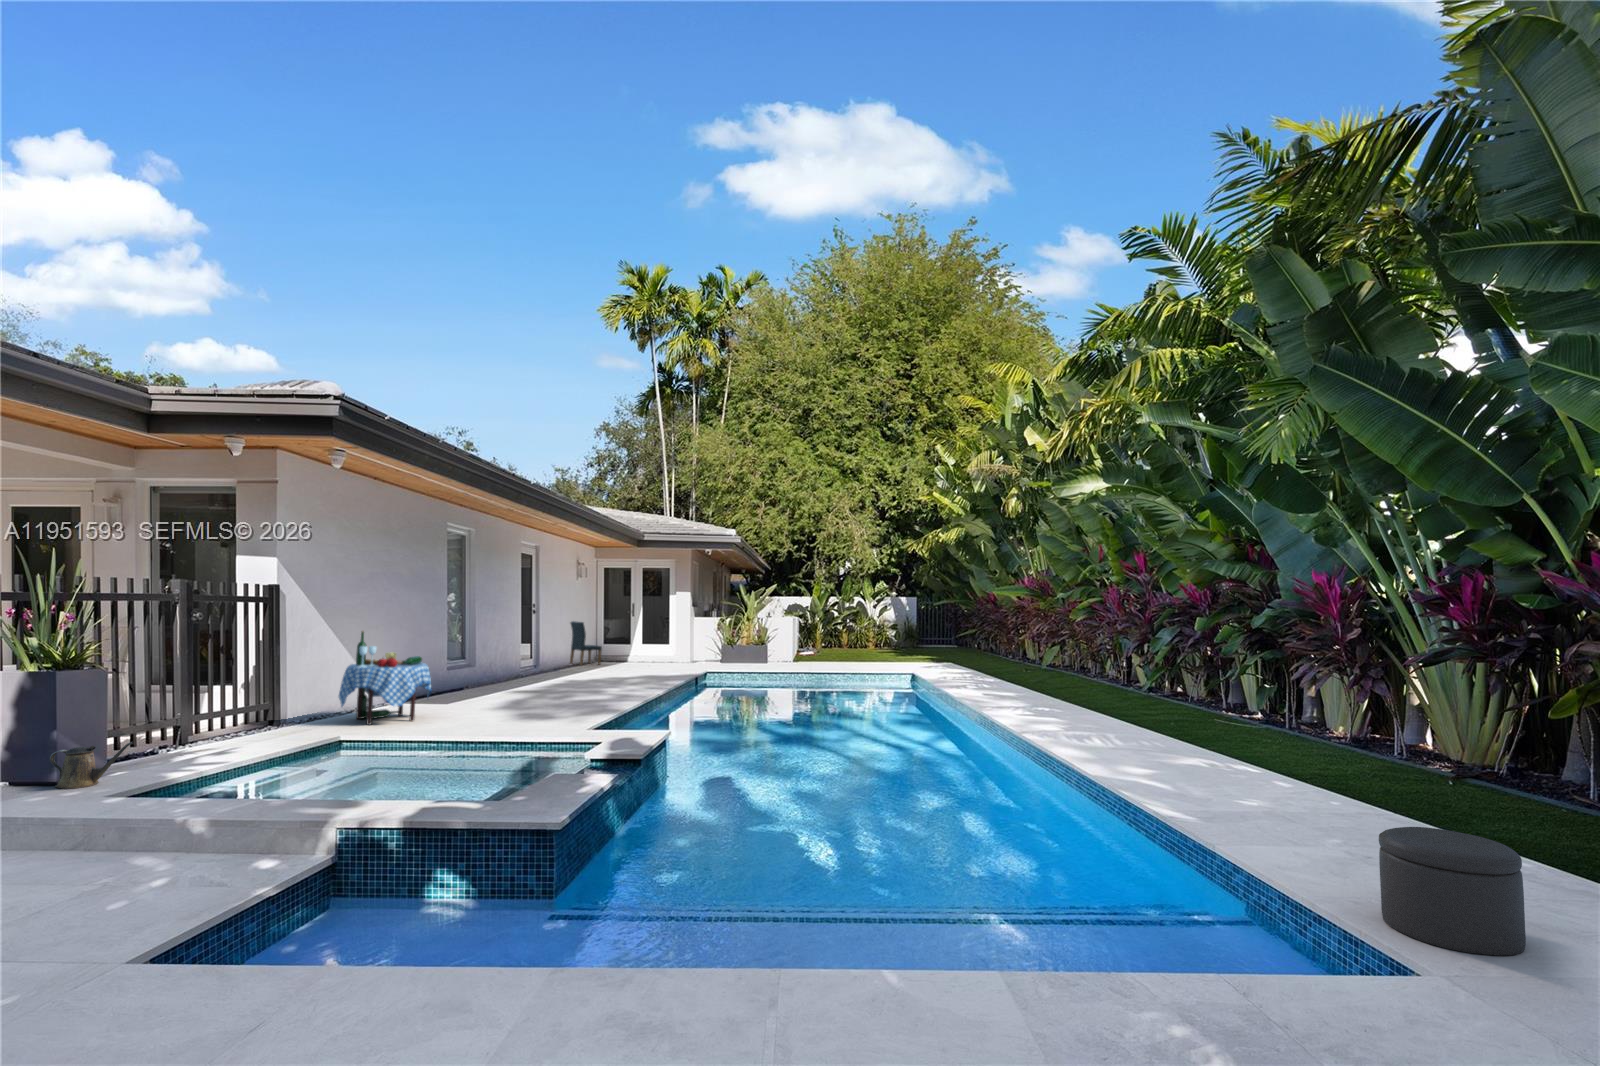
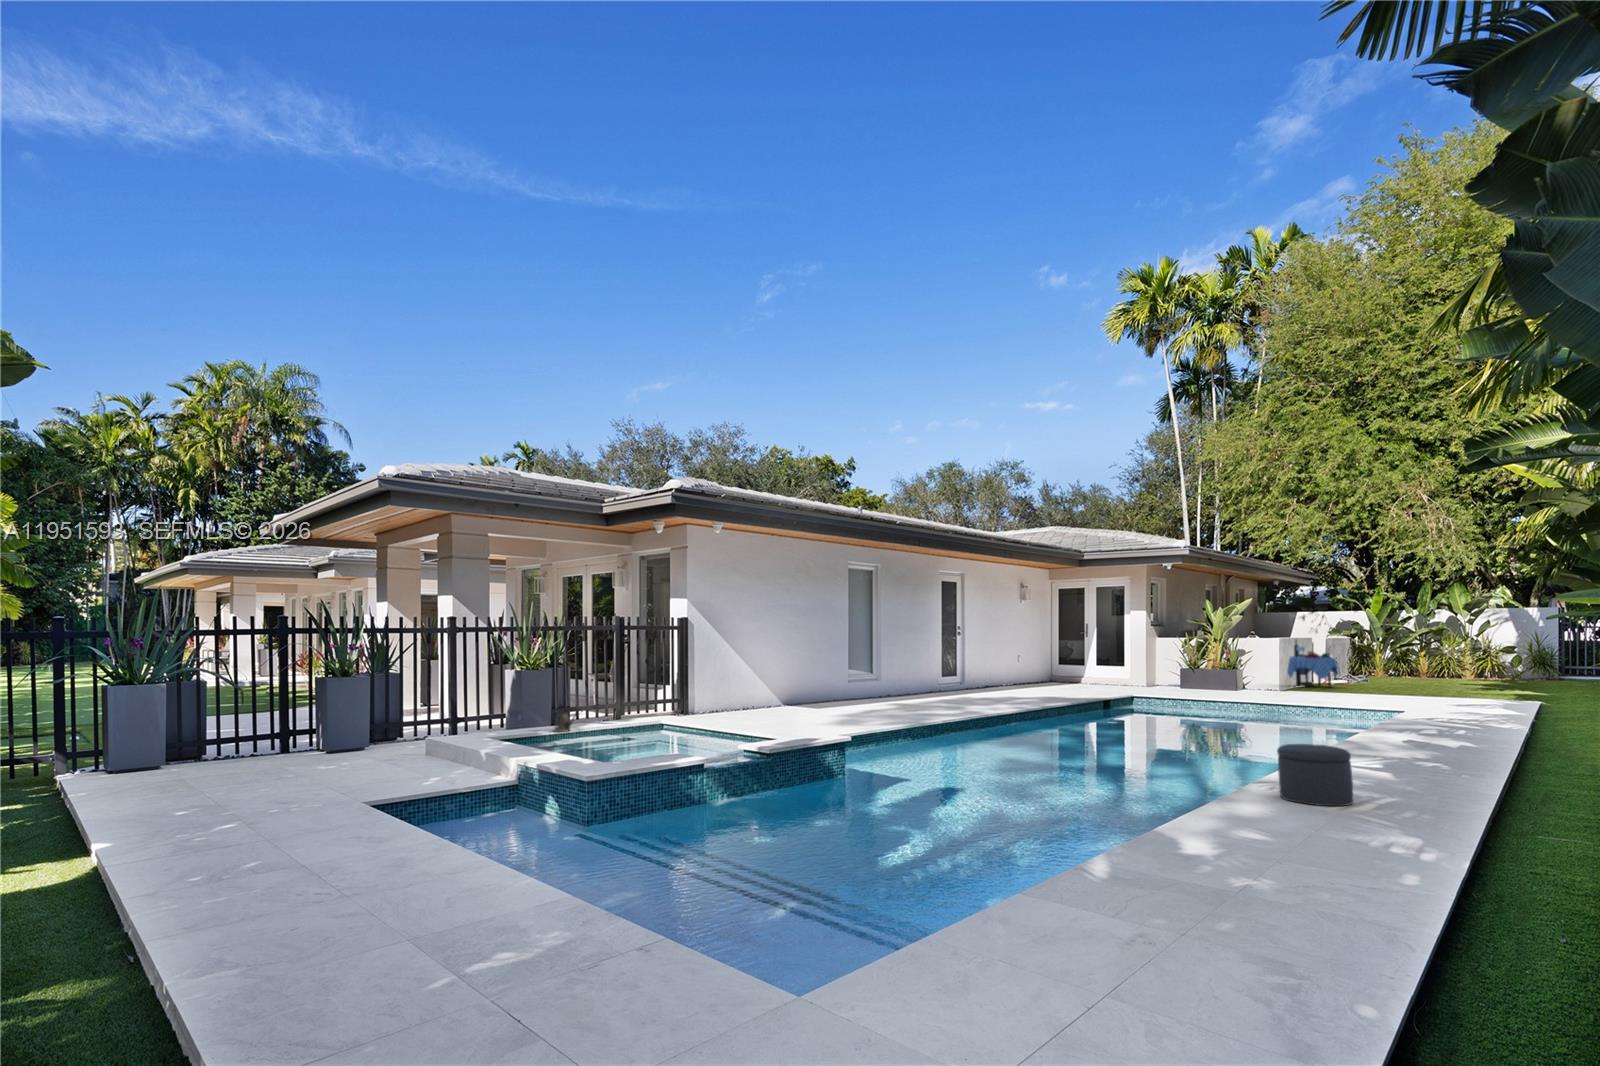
dining chair: present [570,621,602,665] -> none [1012,643,1041,685]
dining table: present [339,631,431,725] -> present [1287,640,1338,688]
ottoman: present [1379,827,1526,956] -> present [1277,744,1353,806]

